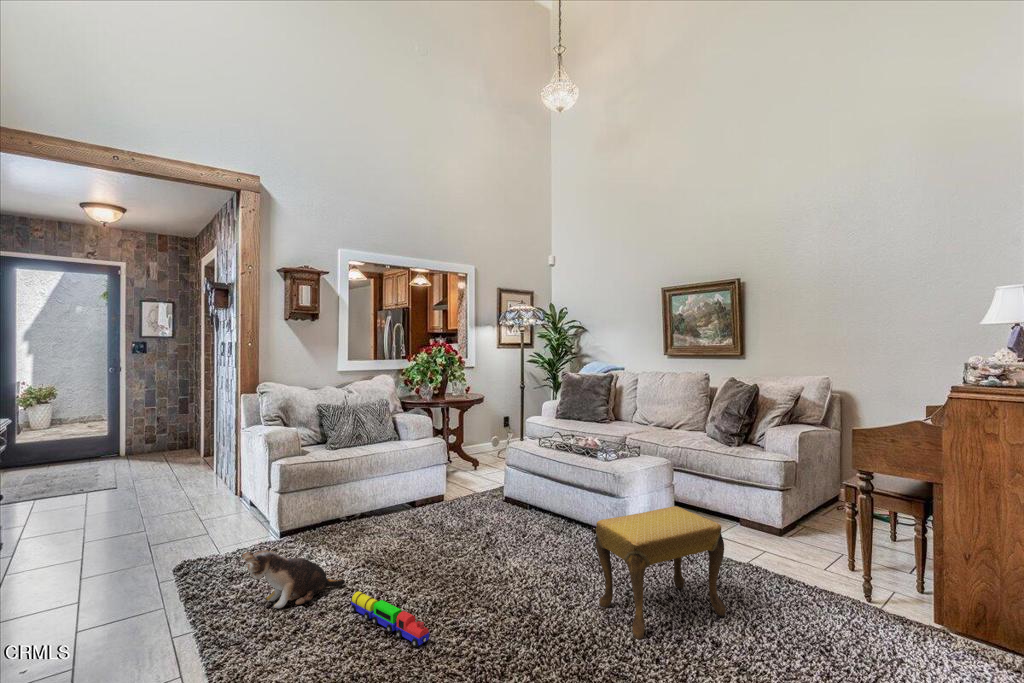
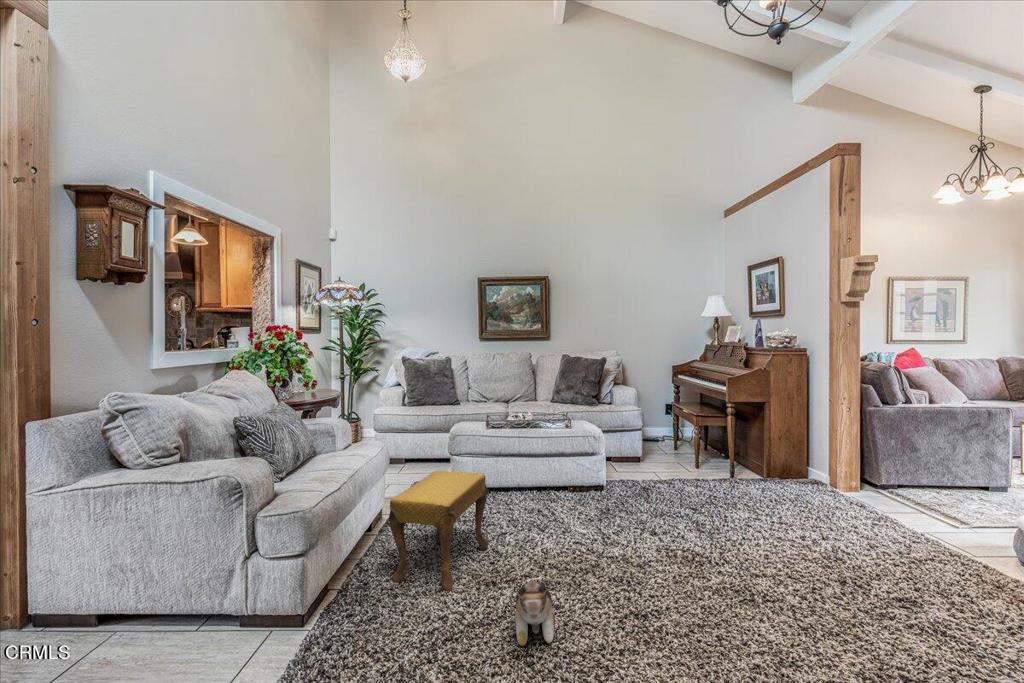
footstool: present [596,506,726,639] -> present [389,471,488,591]
toy train: present [351,591,430,647] -> none [590,572,692,608]

